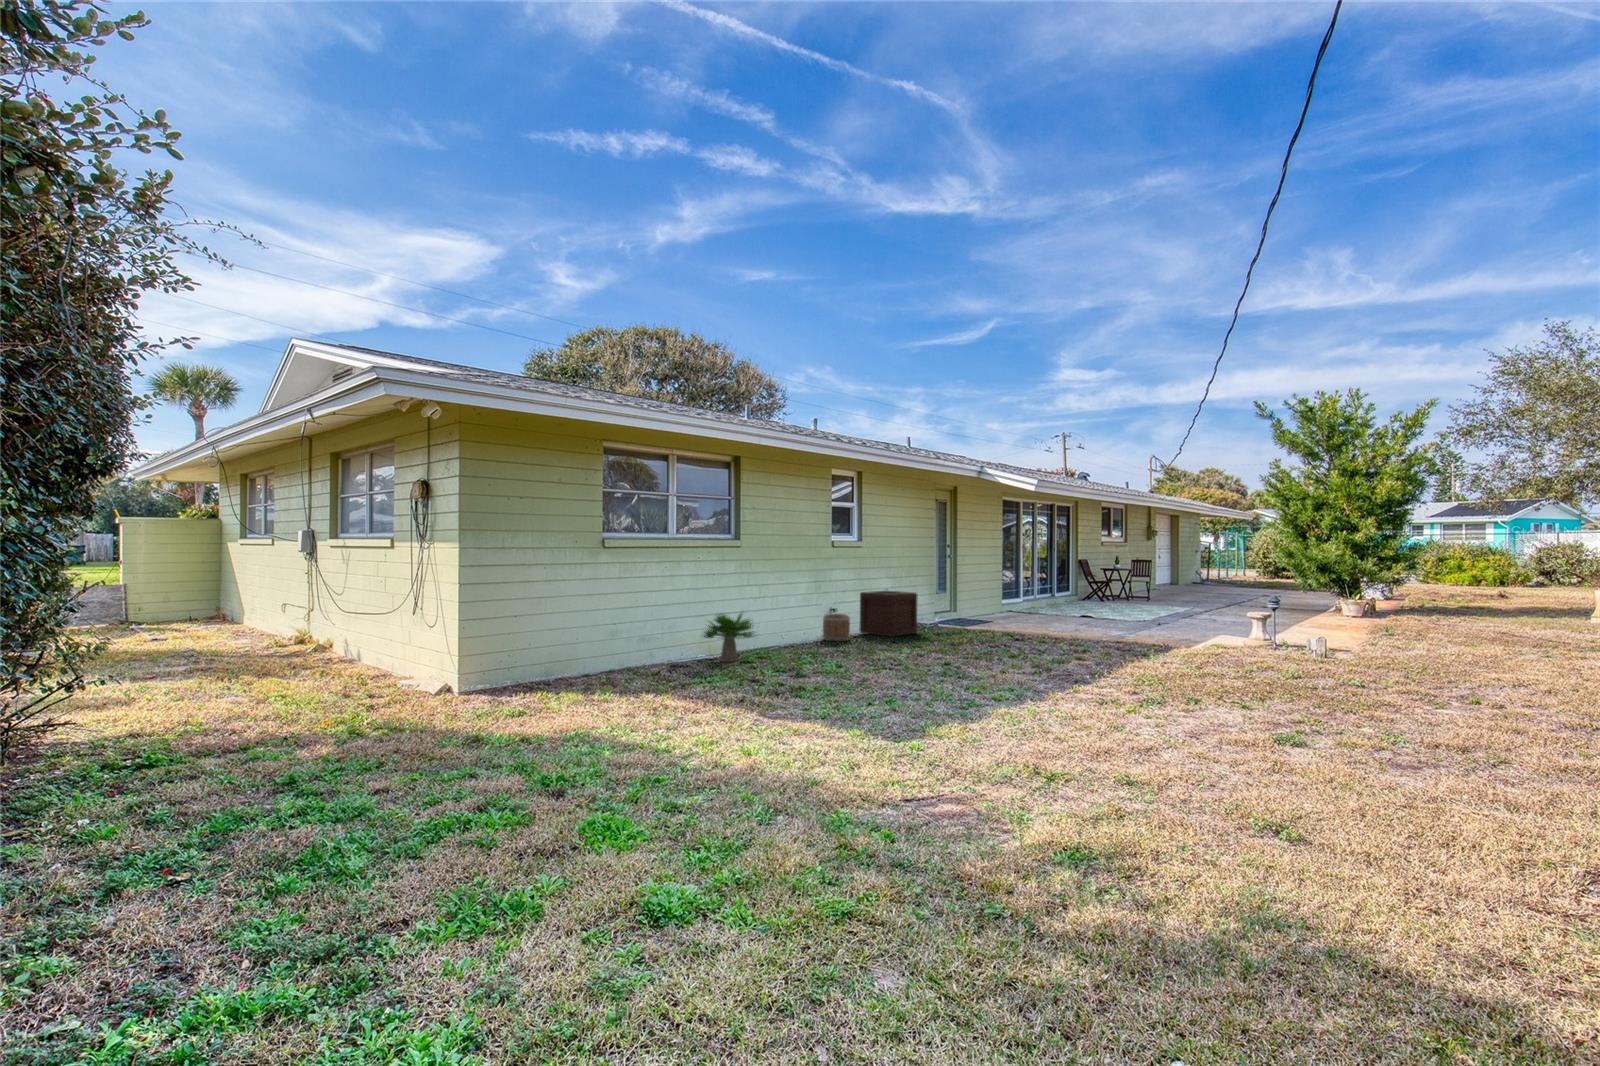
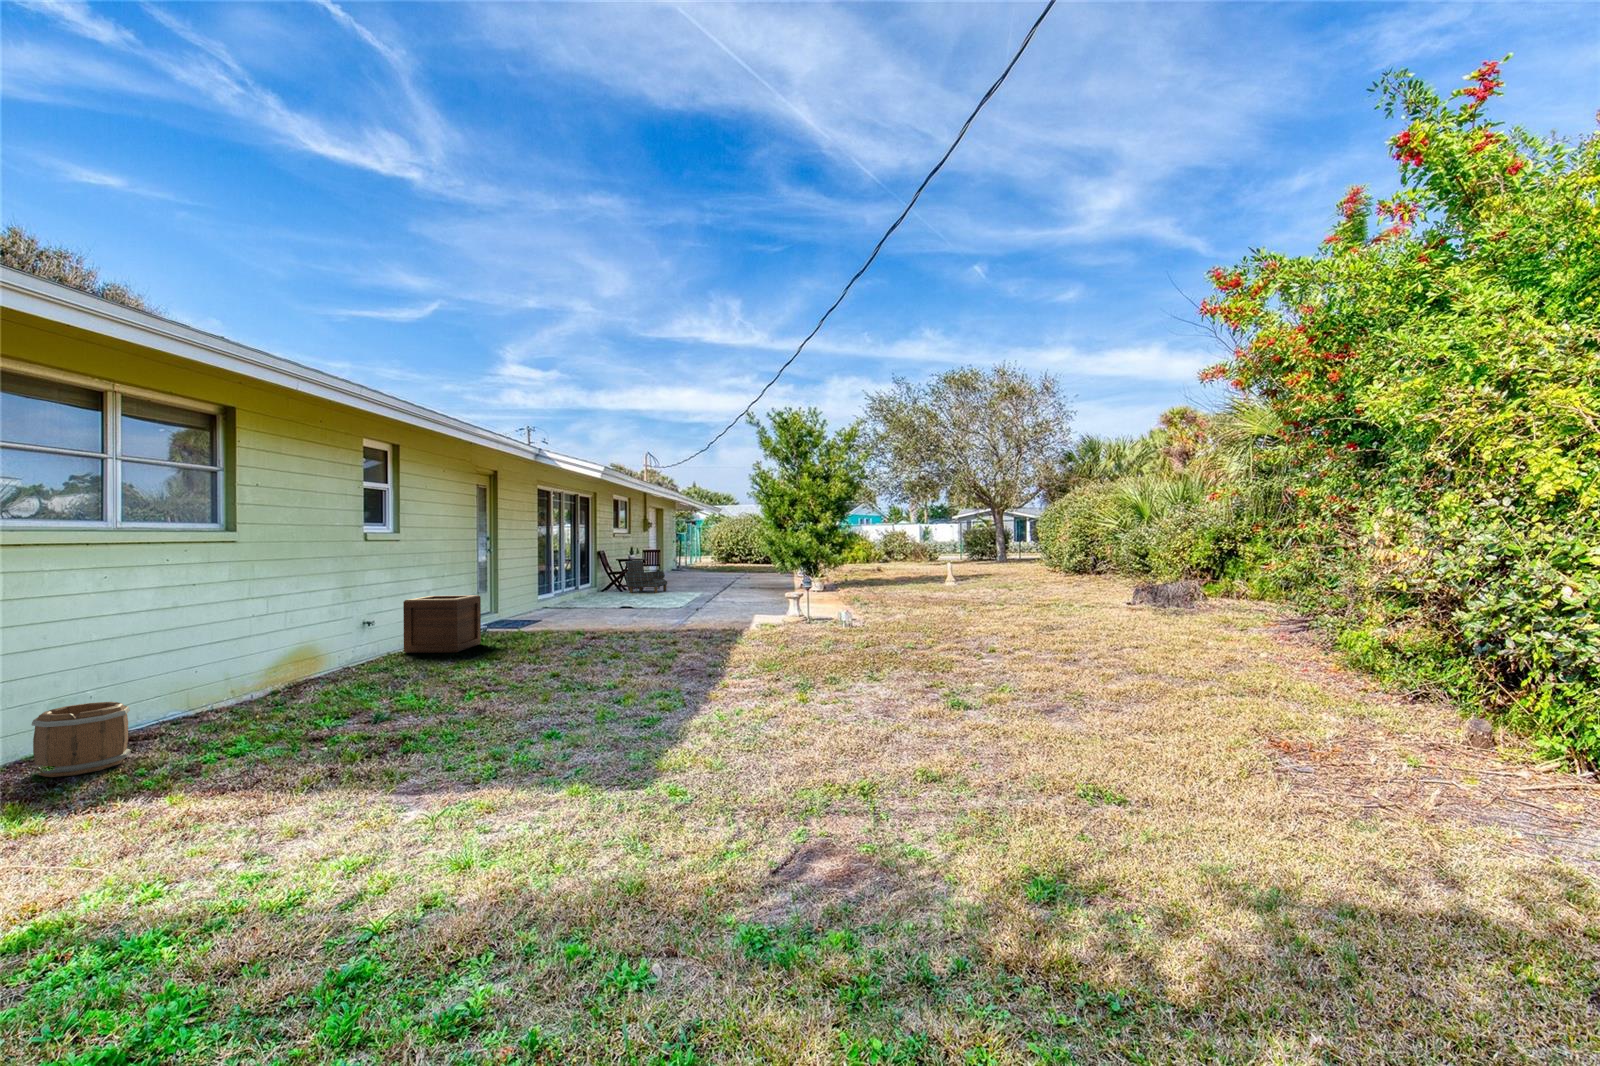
armchair: none [1105,570,1154,605] -> present [625,560,667,593]
potted plant: present [704,613,755,662] -> none [174,638,299,726]
bucket: present [822,614,850,641] -> present [32,702,130,777]

